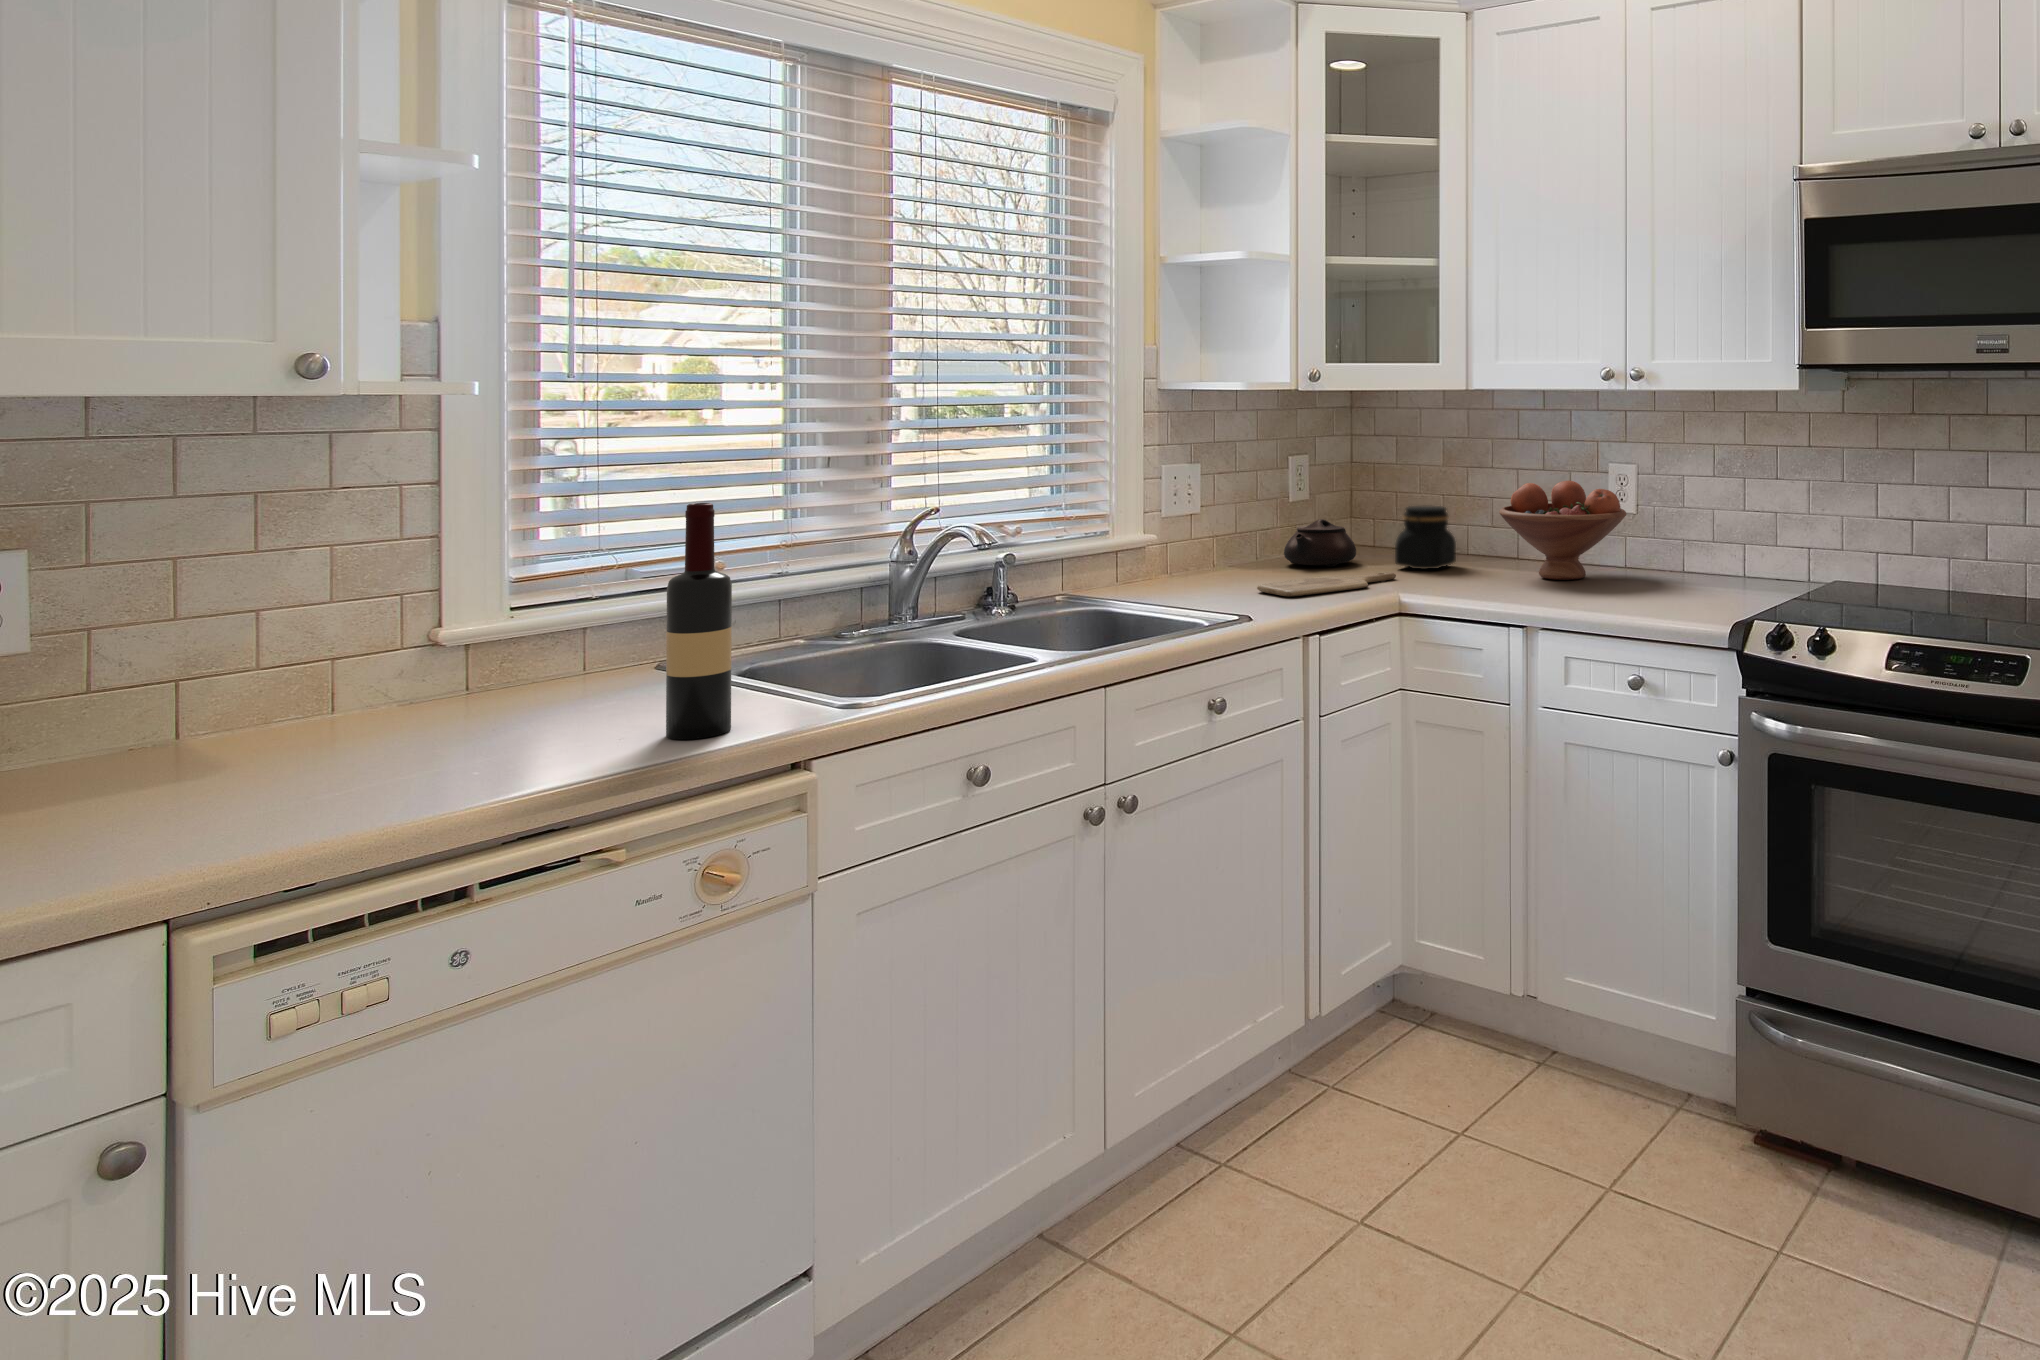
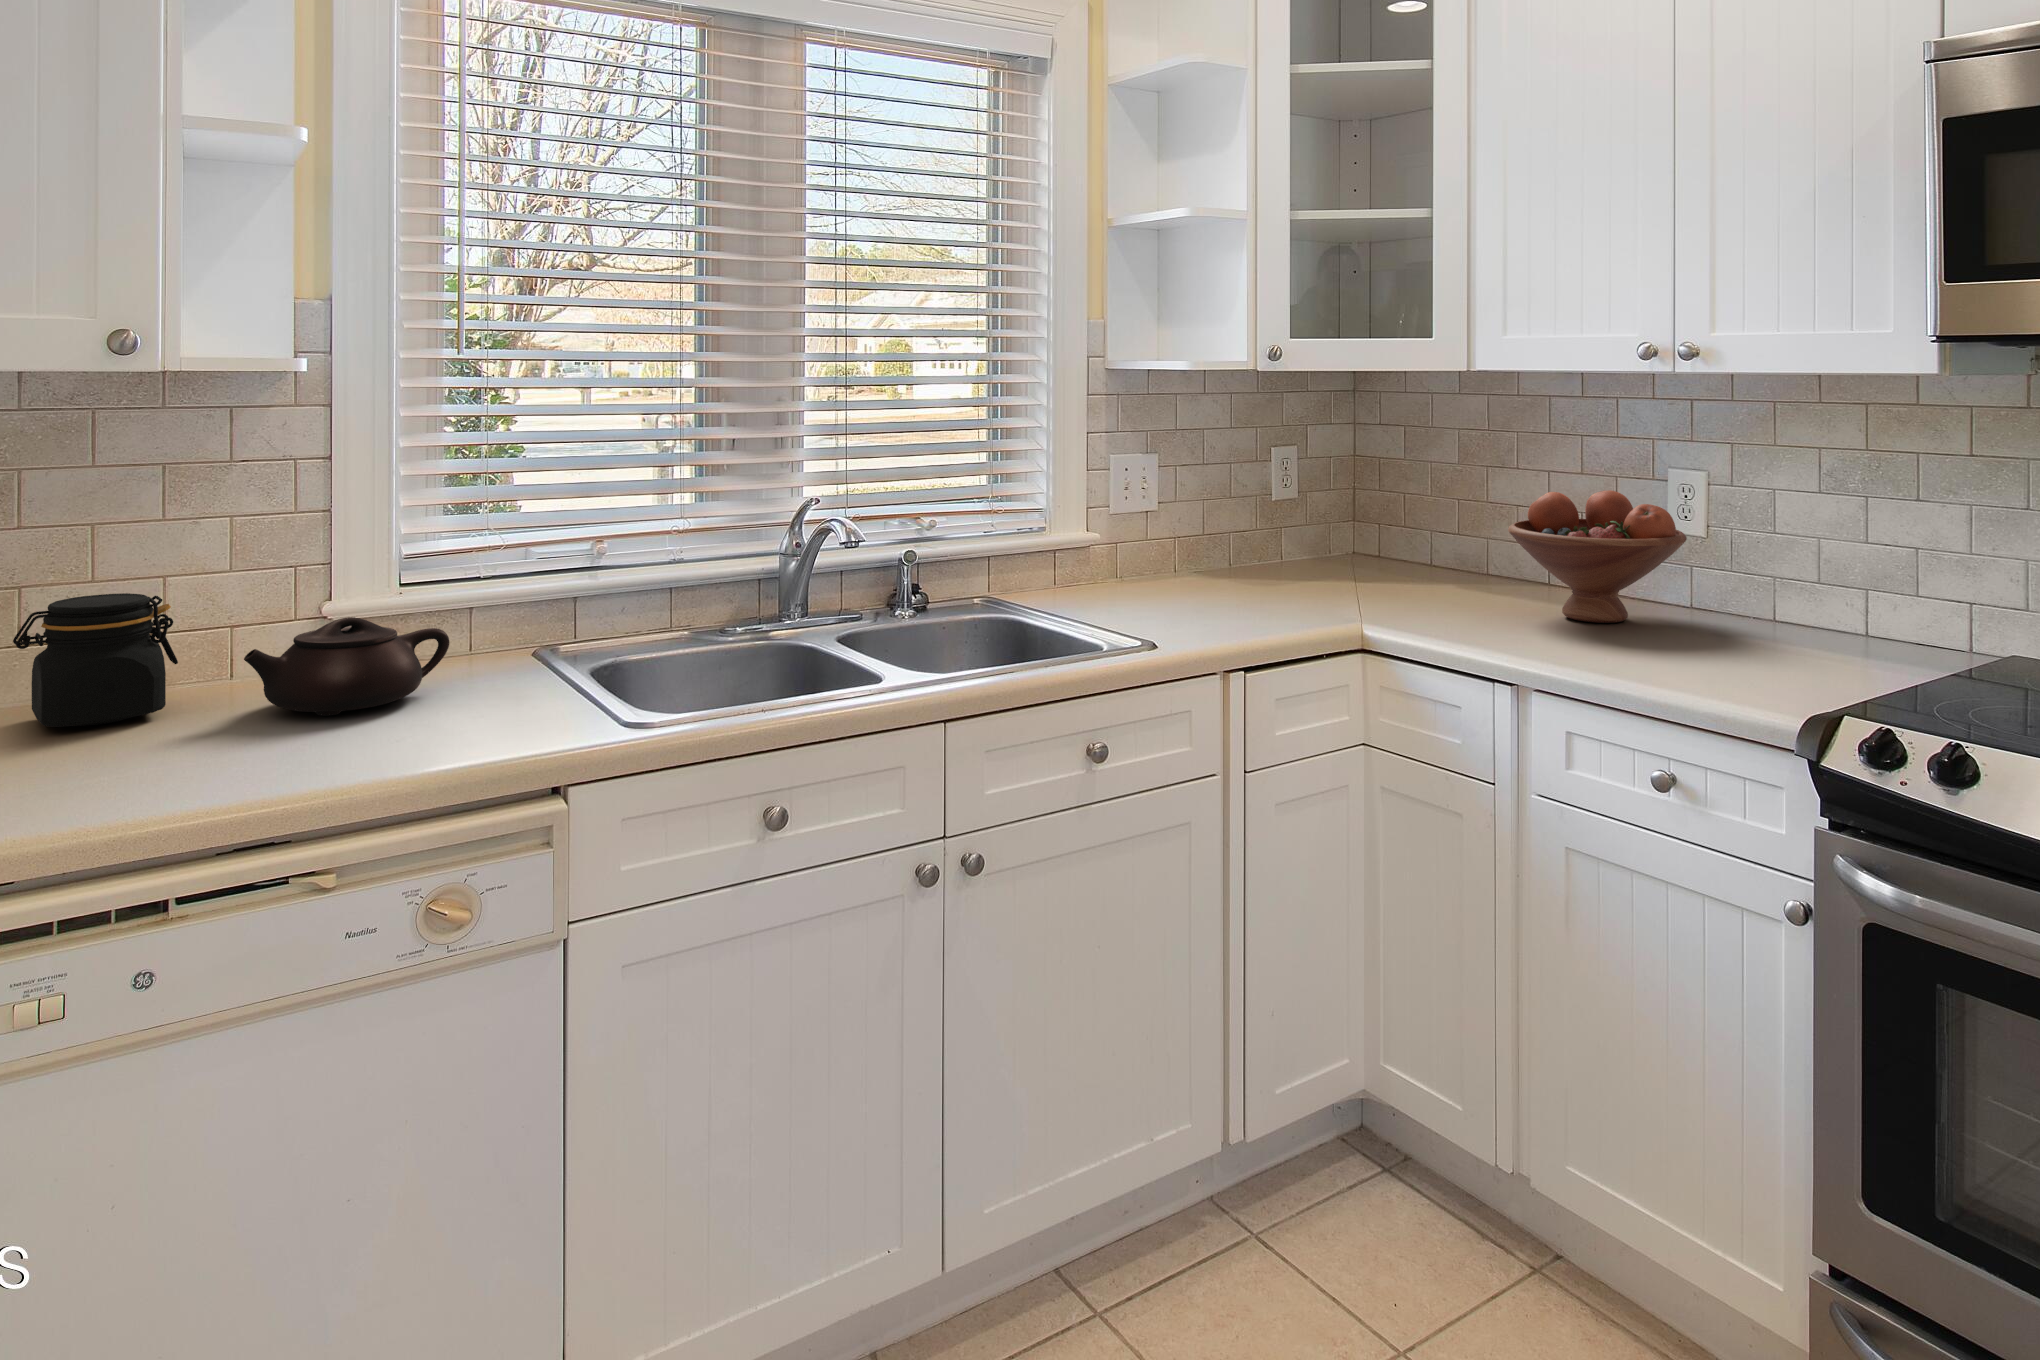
wine bottle: present [666,503,732,739] -> none [430,492,498,752]
jar: present [1395,506,1456,569] -> present [13,593,178,727]
teapot: present [1284,519,1356,567] -> present [244,617,449,716]
cutting board: present [1257,572,1396,597] -> none [1197,595,1375,620]

